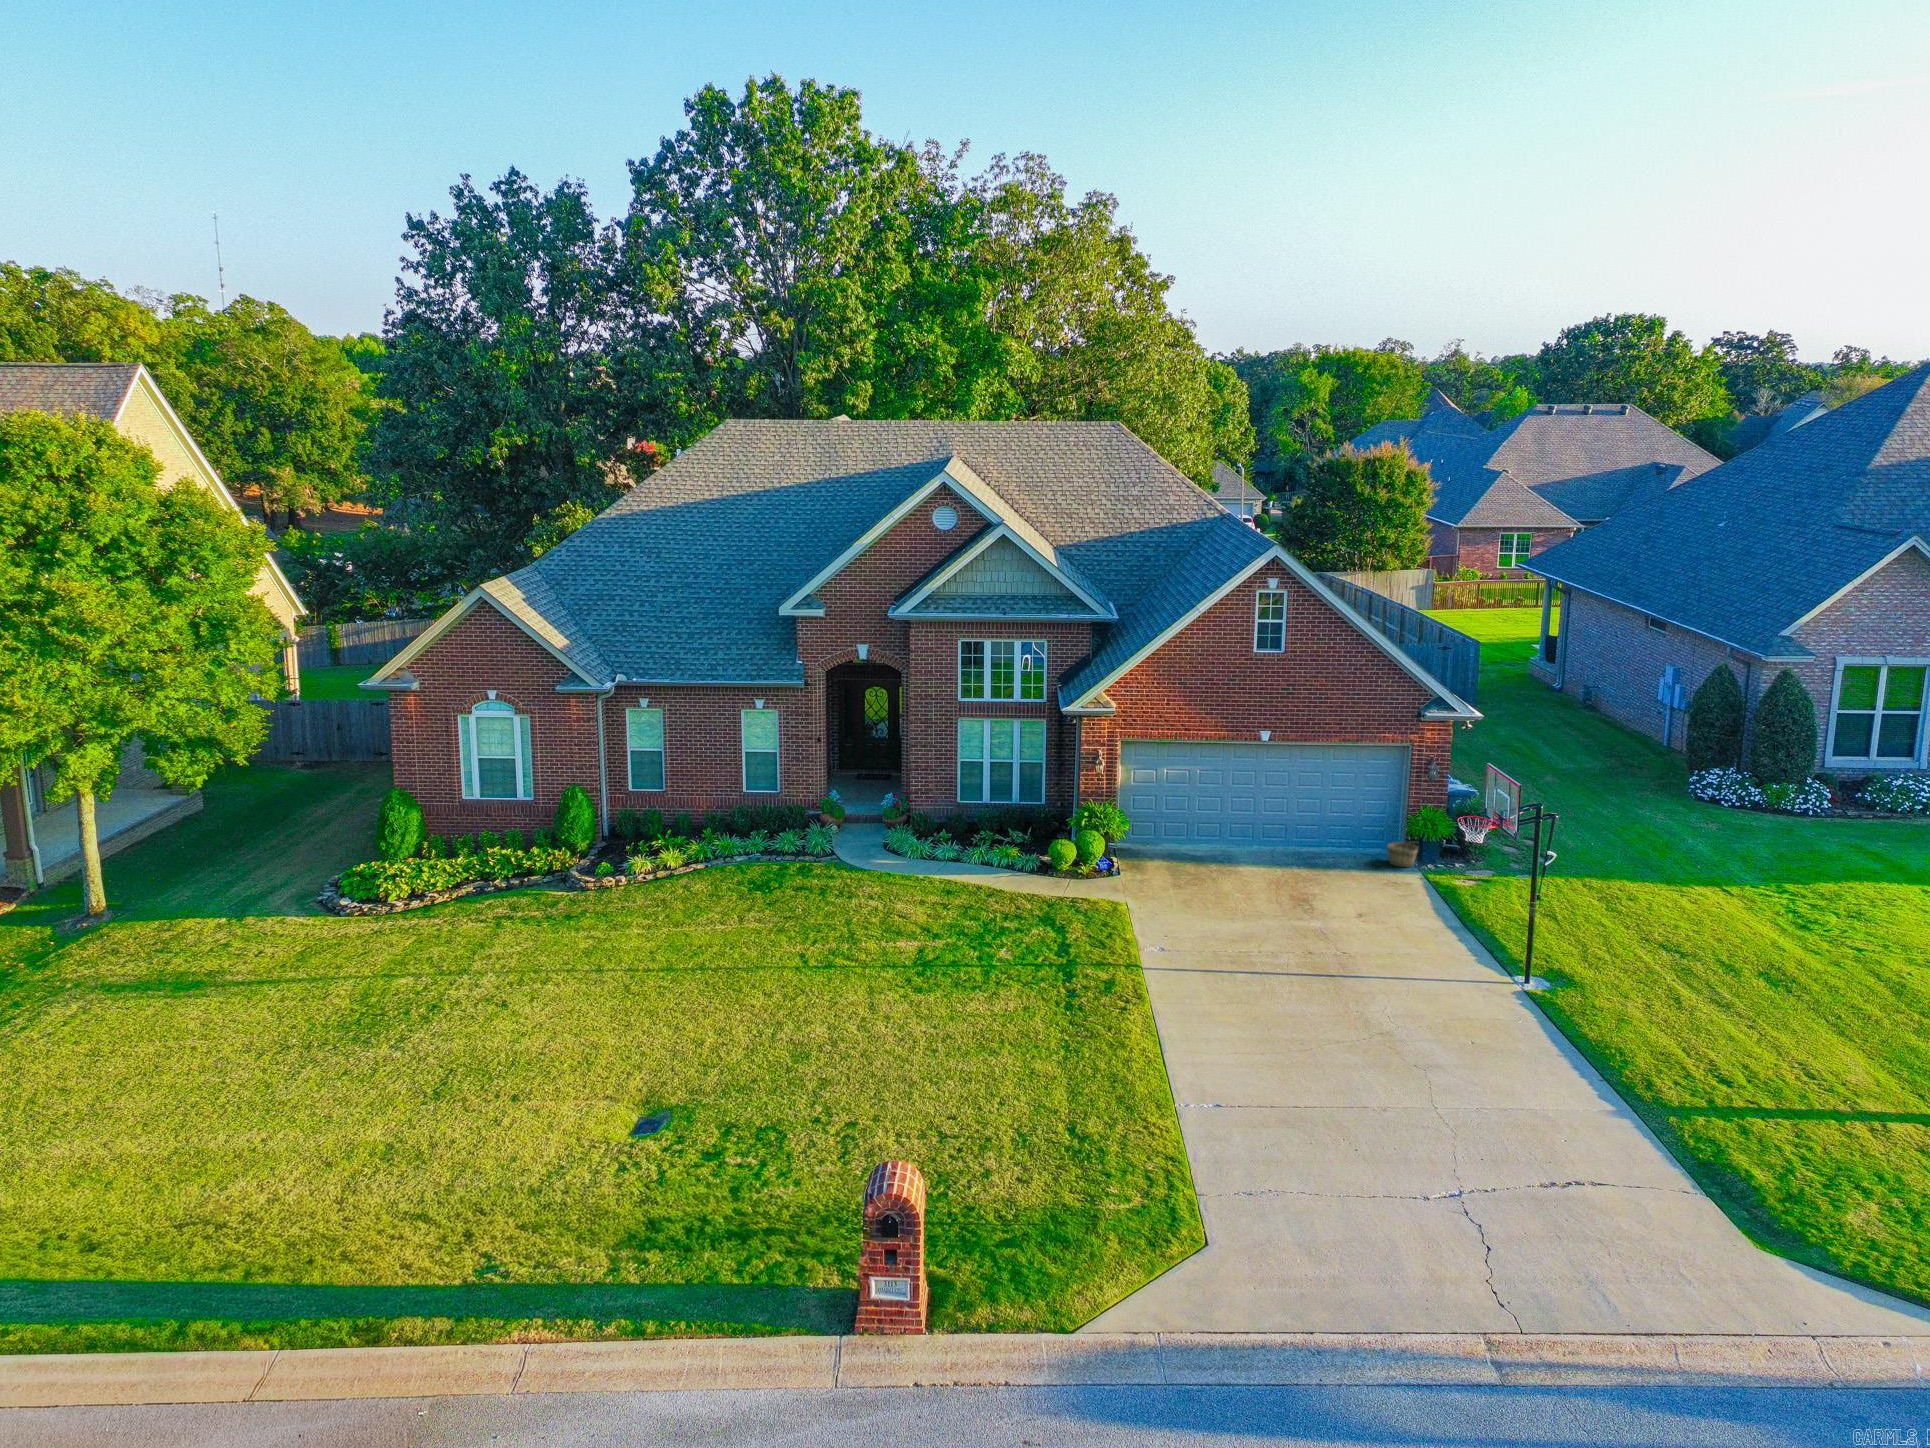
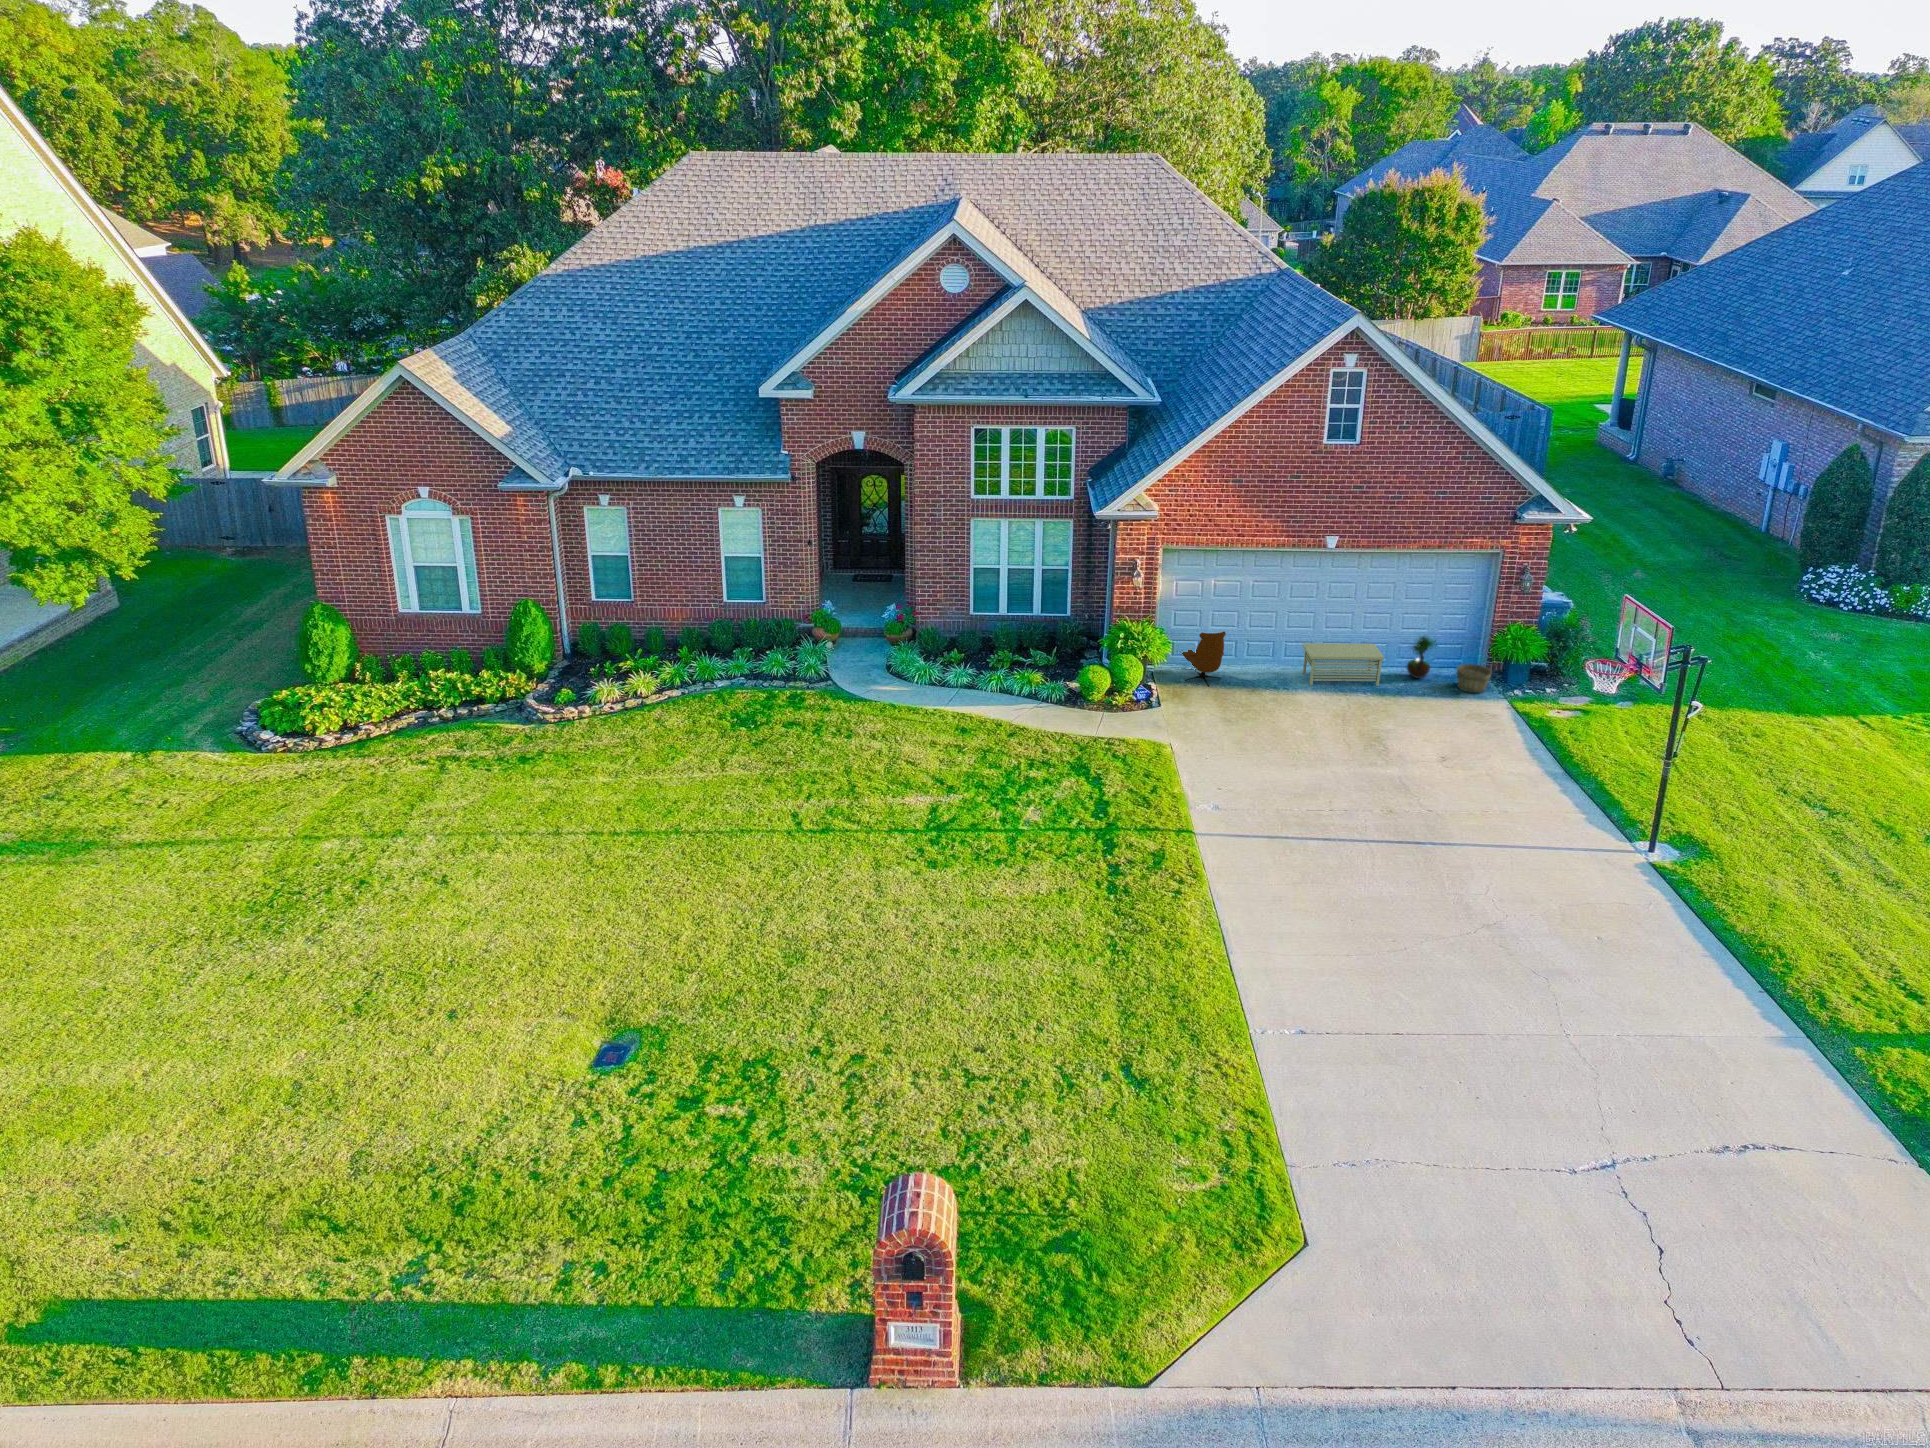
lounge chair: none [1144,813,1181,863] -> present [1182,632,1226,687]
potted tree: none [1343,813,1370,856] -> present [1407,635,1436,678]
storage bench: none [1251,826,1322,862] -> present [1302,643,1384,686]

